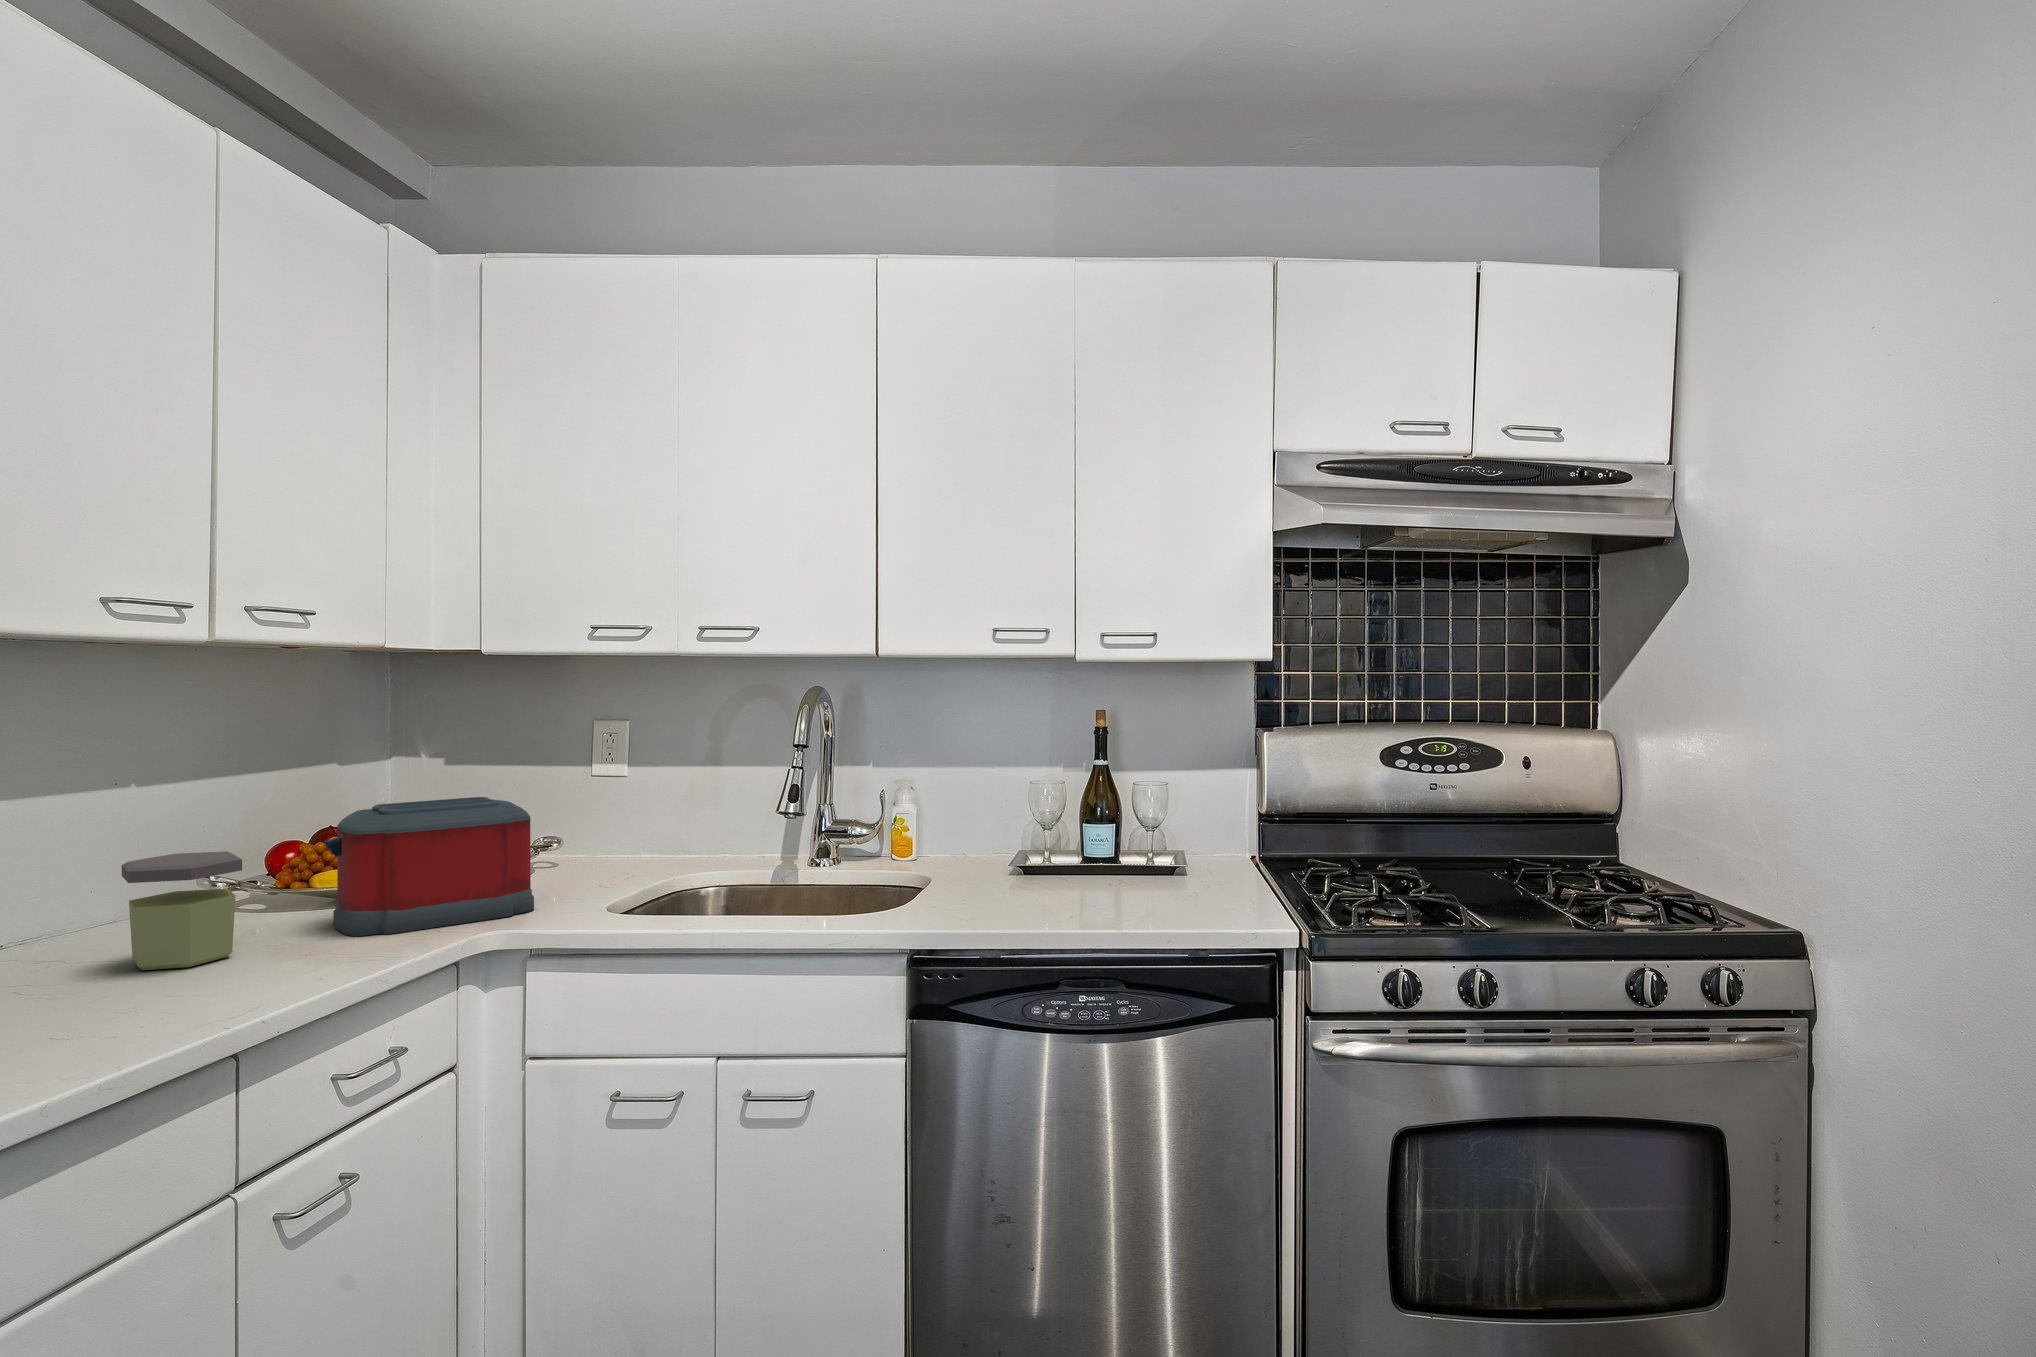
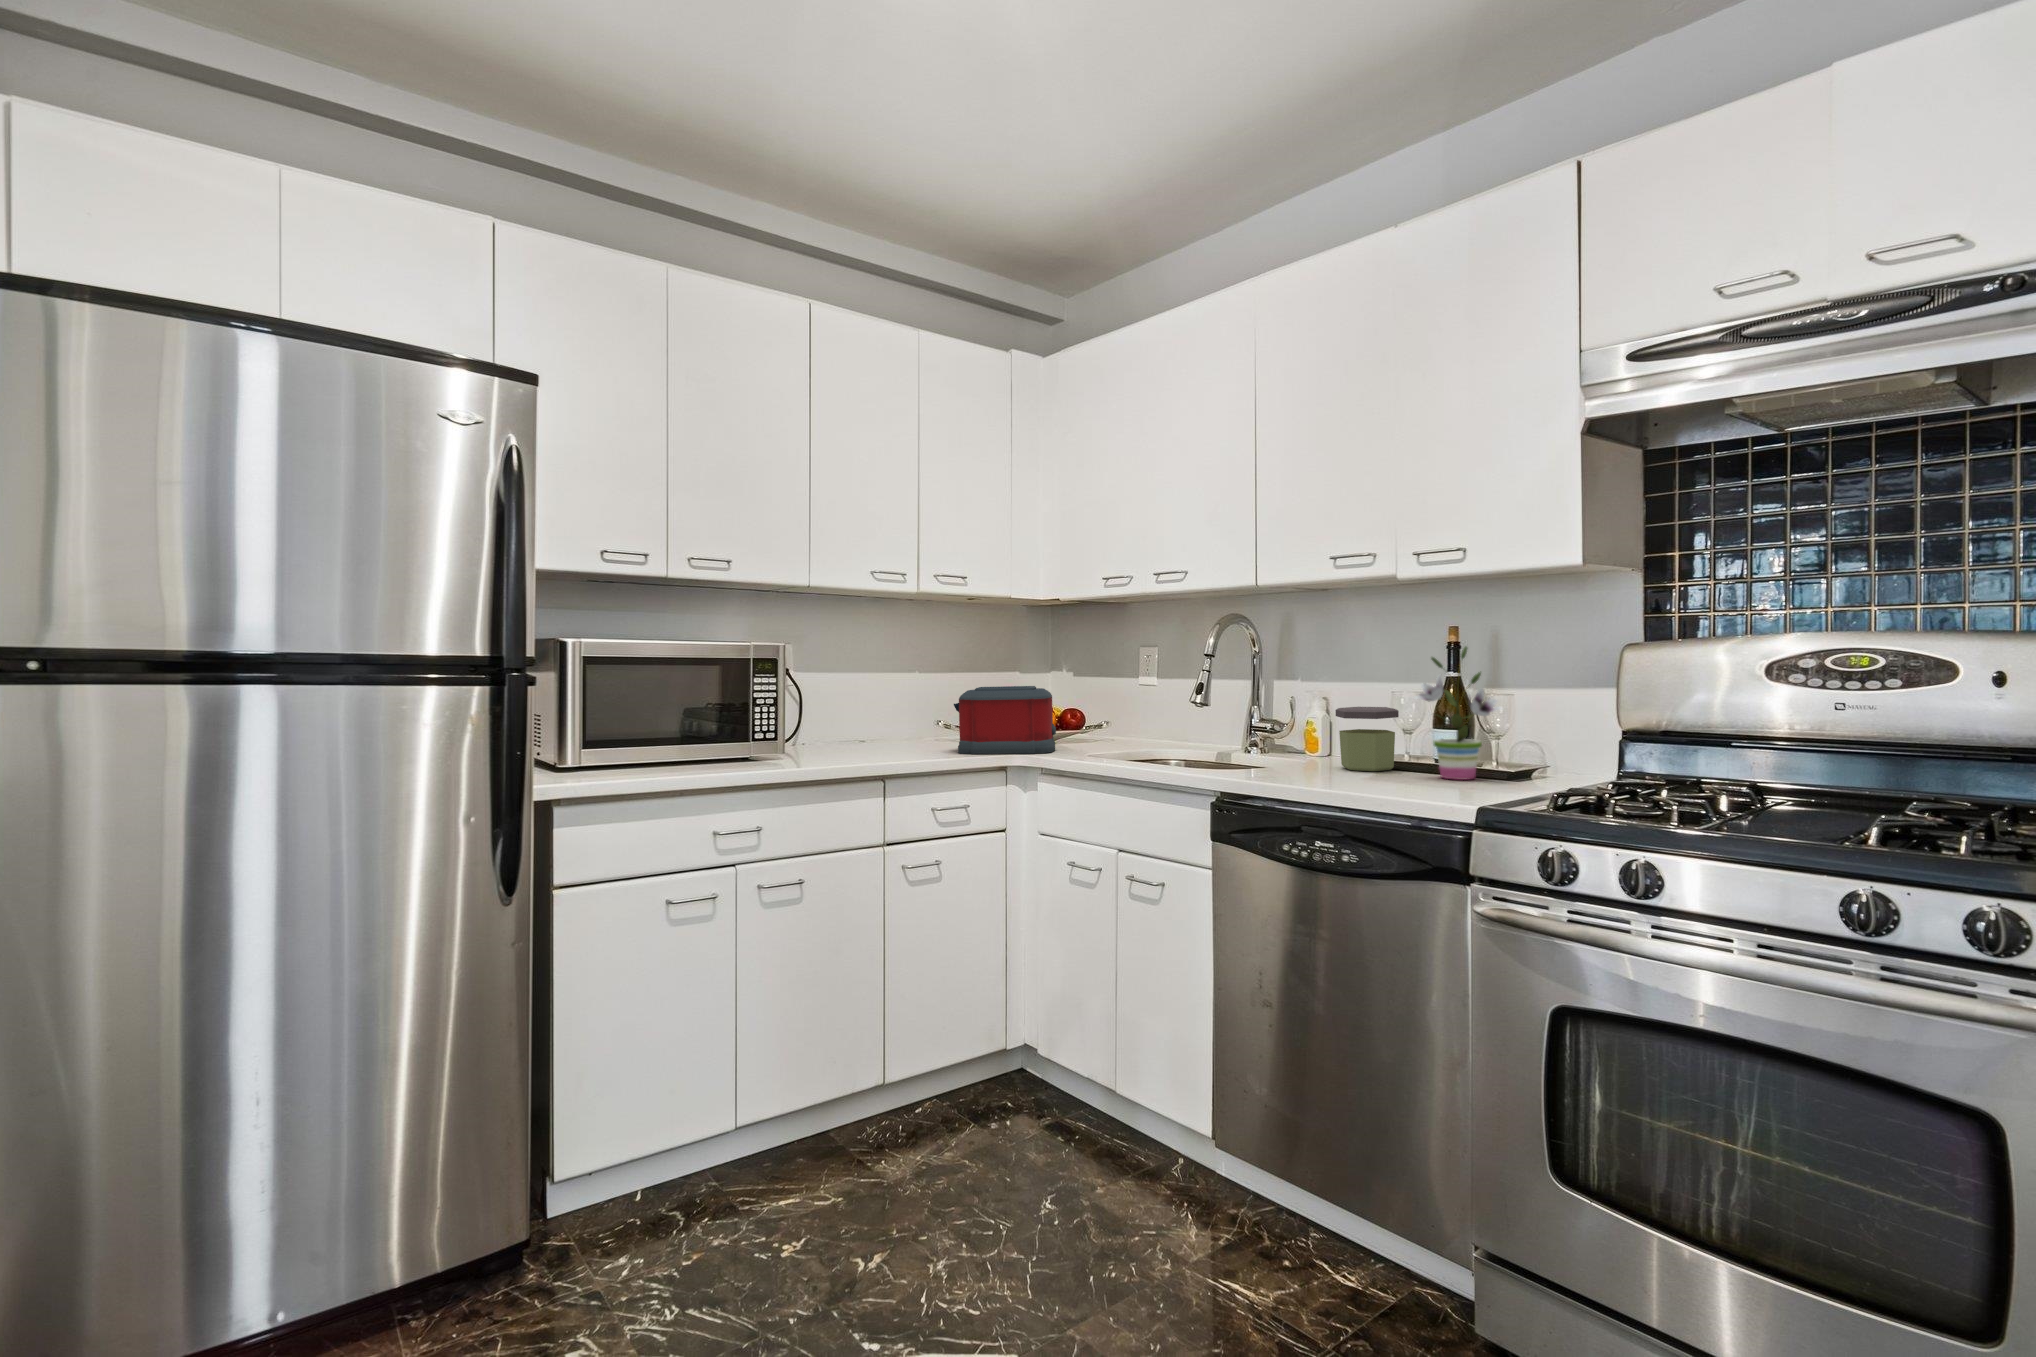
potted plant: none [1105,735,1194,888] -> present [1415,647,1501,780]
jar: present [122,851,242,970] -> present [1335,707,1399,771]

